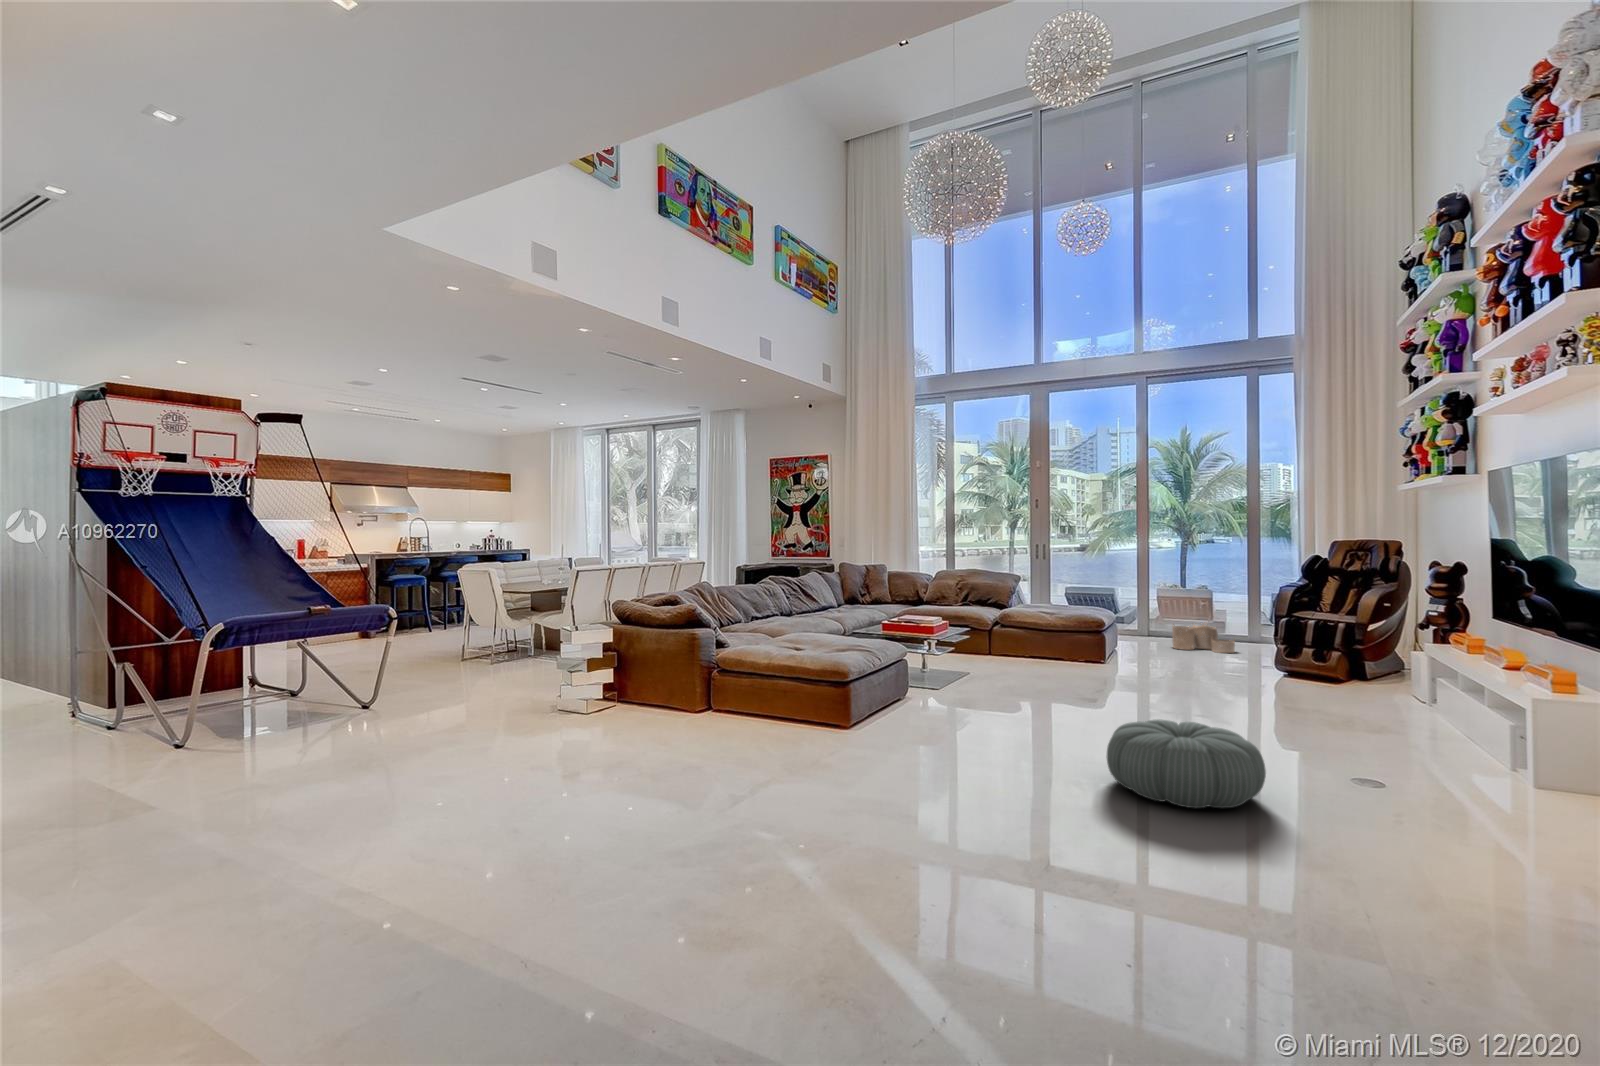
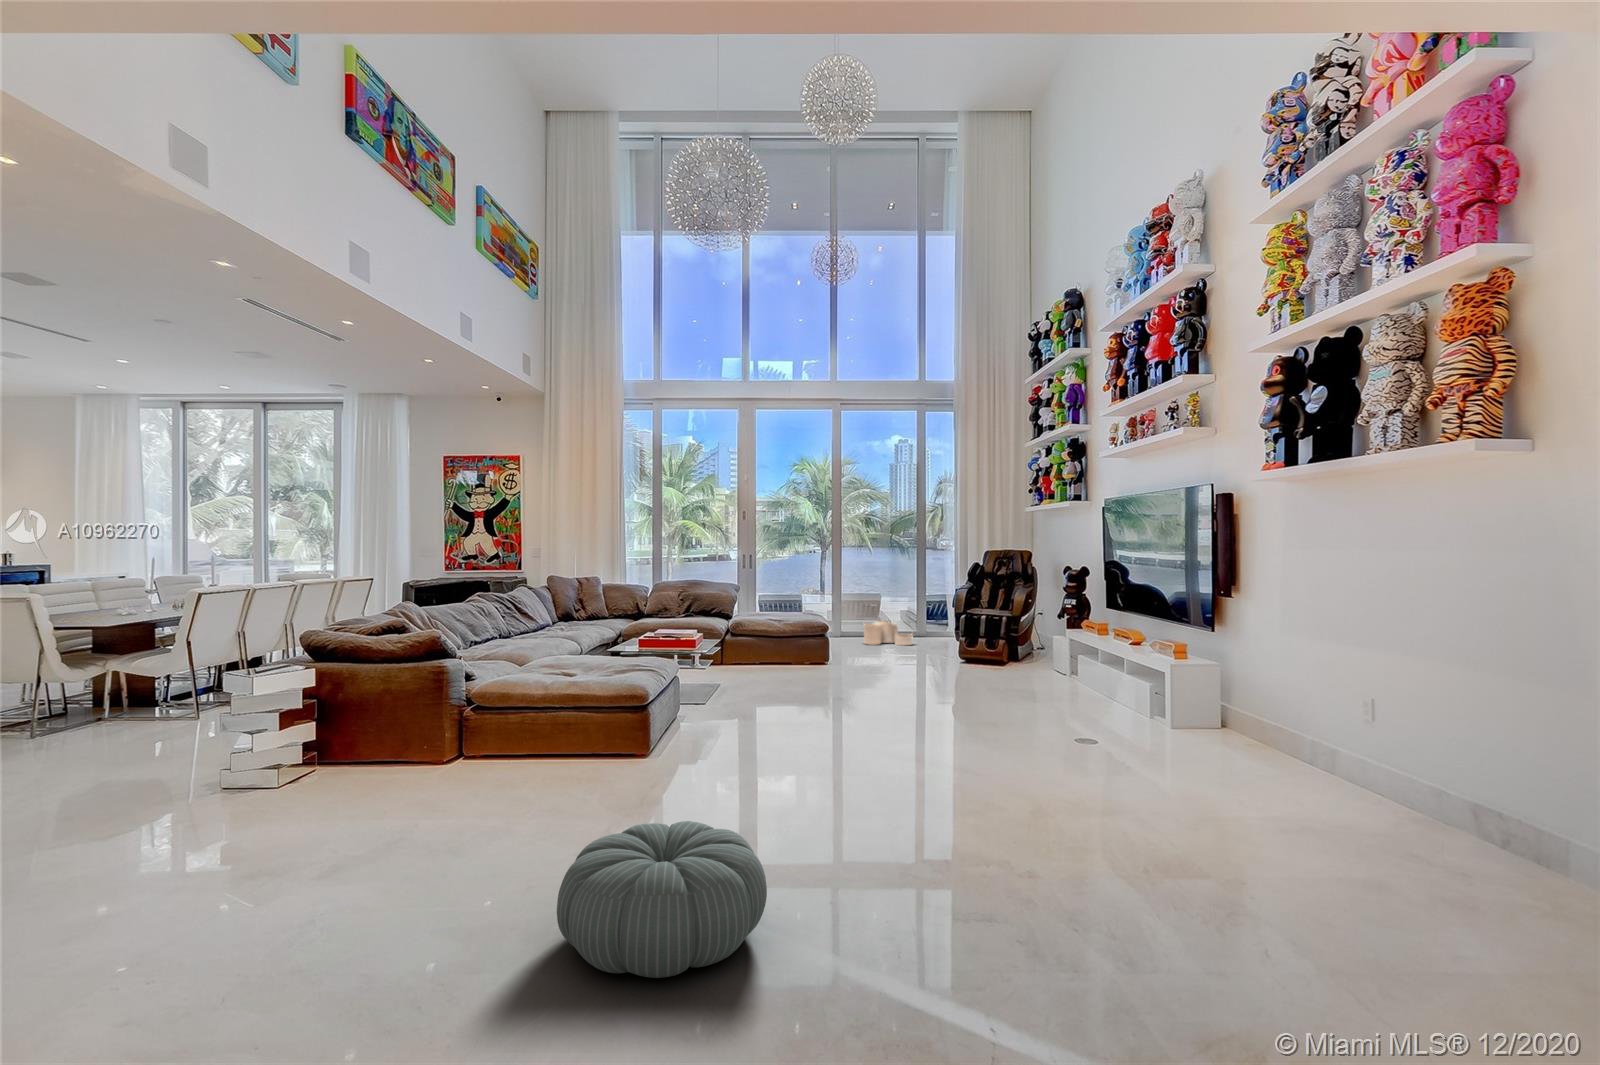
pouf: present [1107,719,1266,808] -> present [557,821,767,978]

